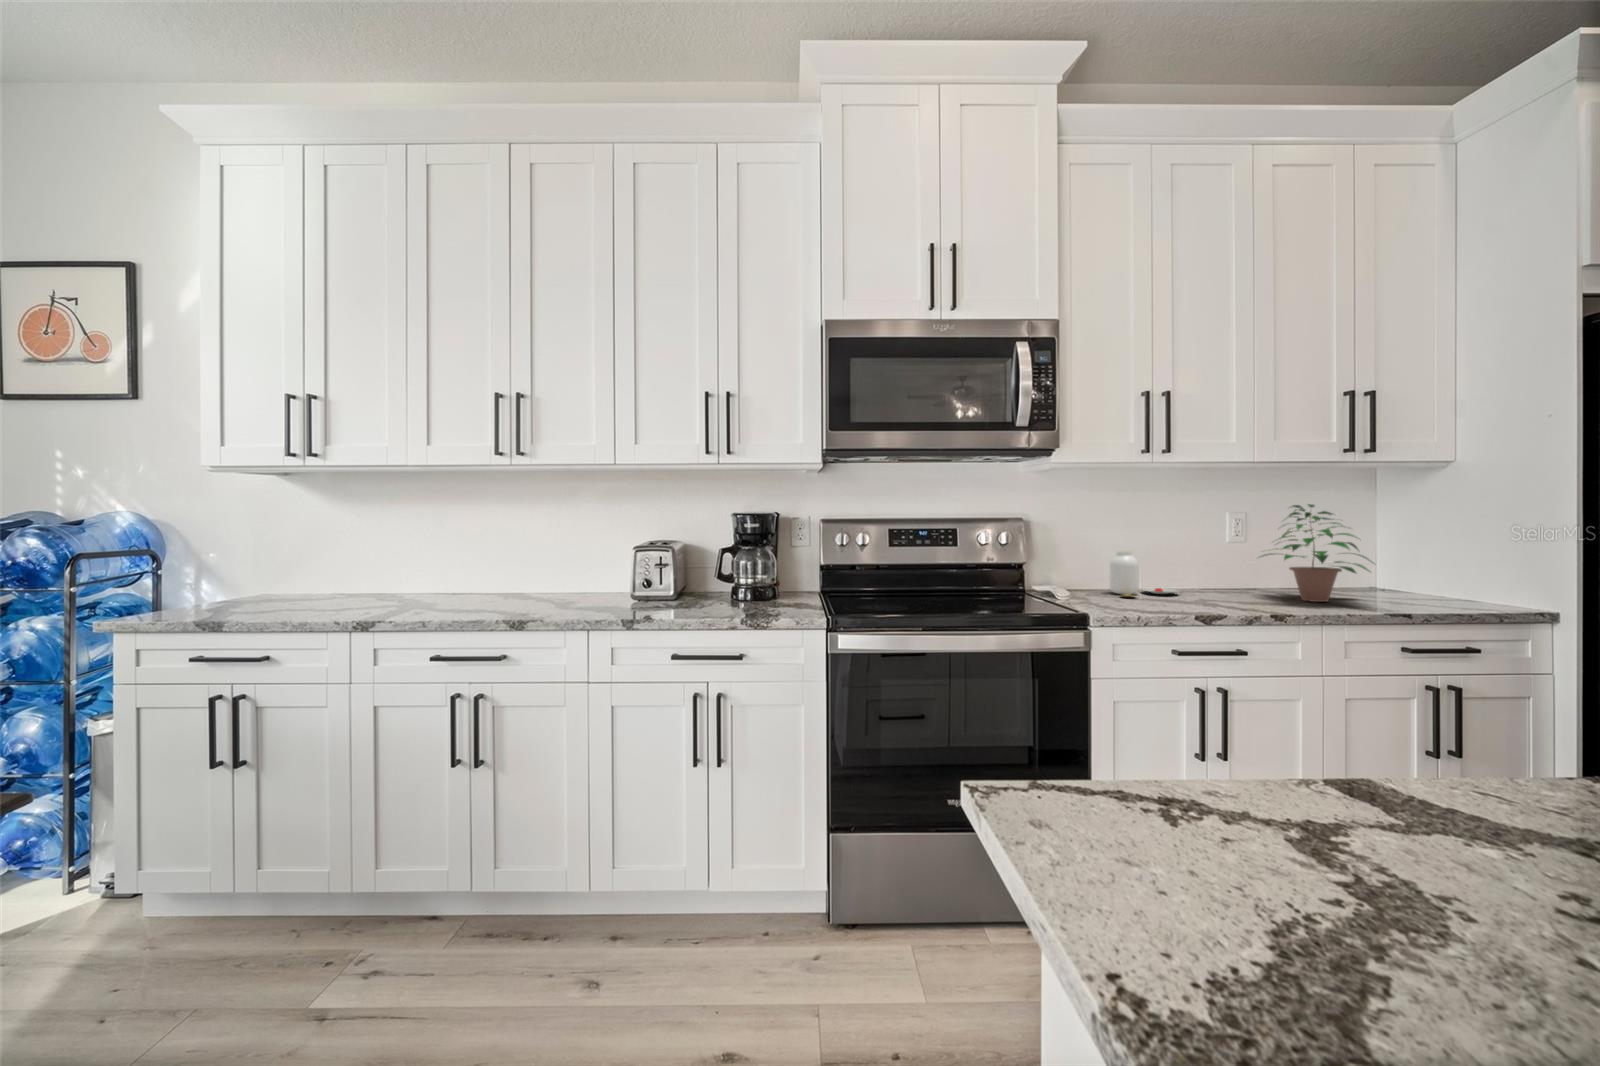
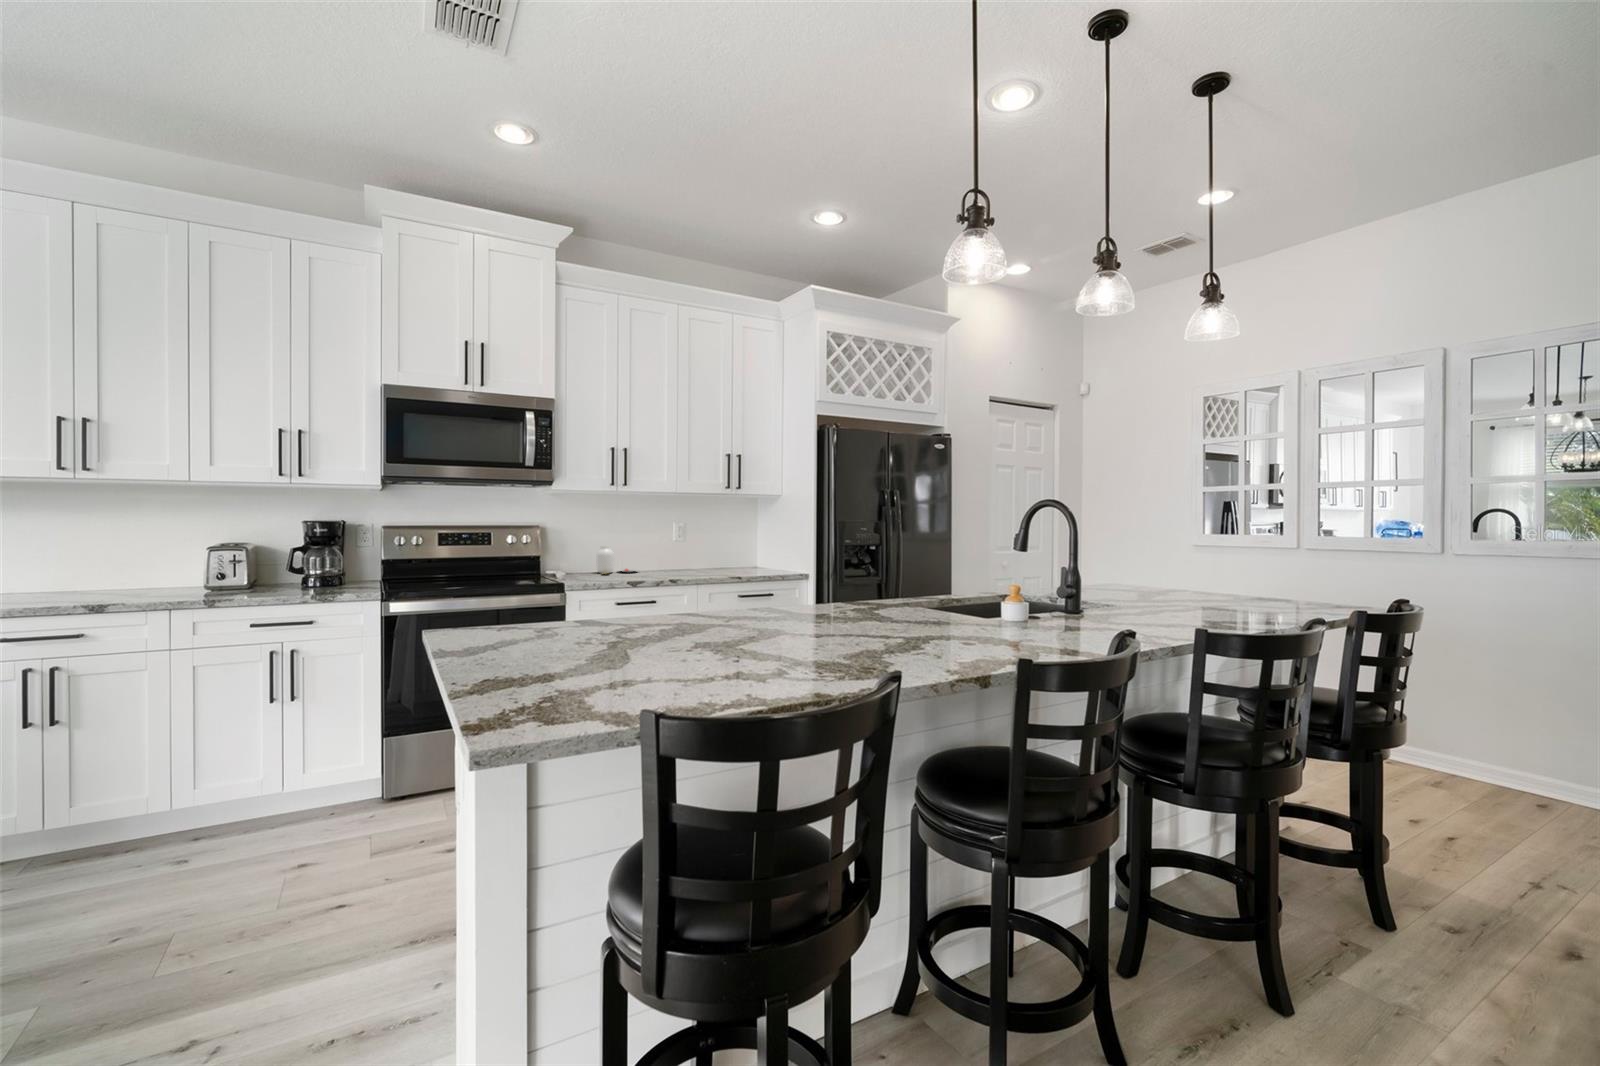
potted plant: present [1259,504,1371,602] -> none [682,518,735,573]

